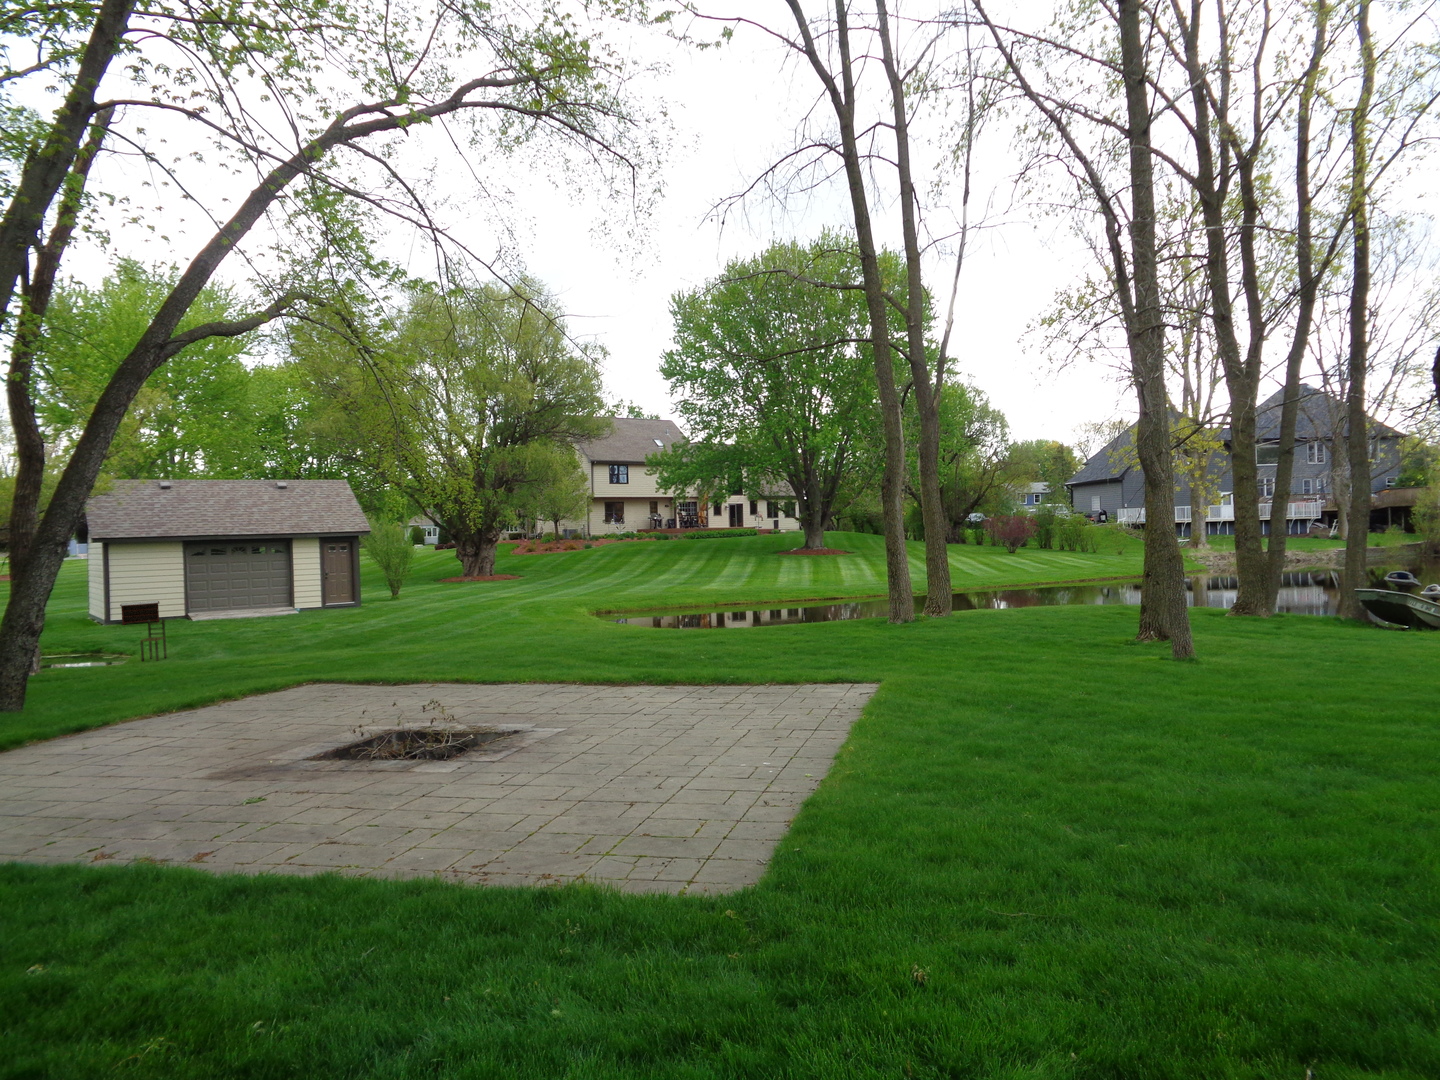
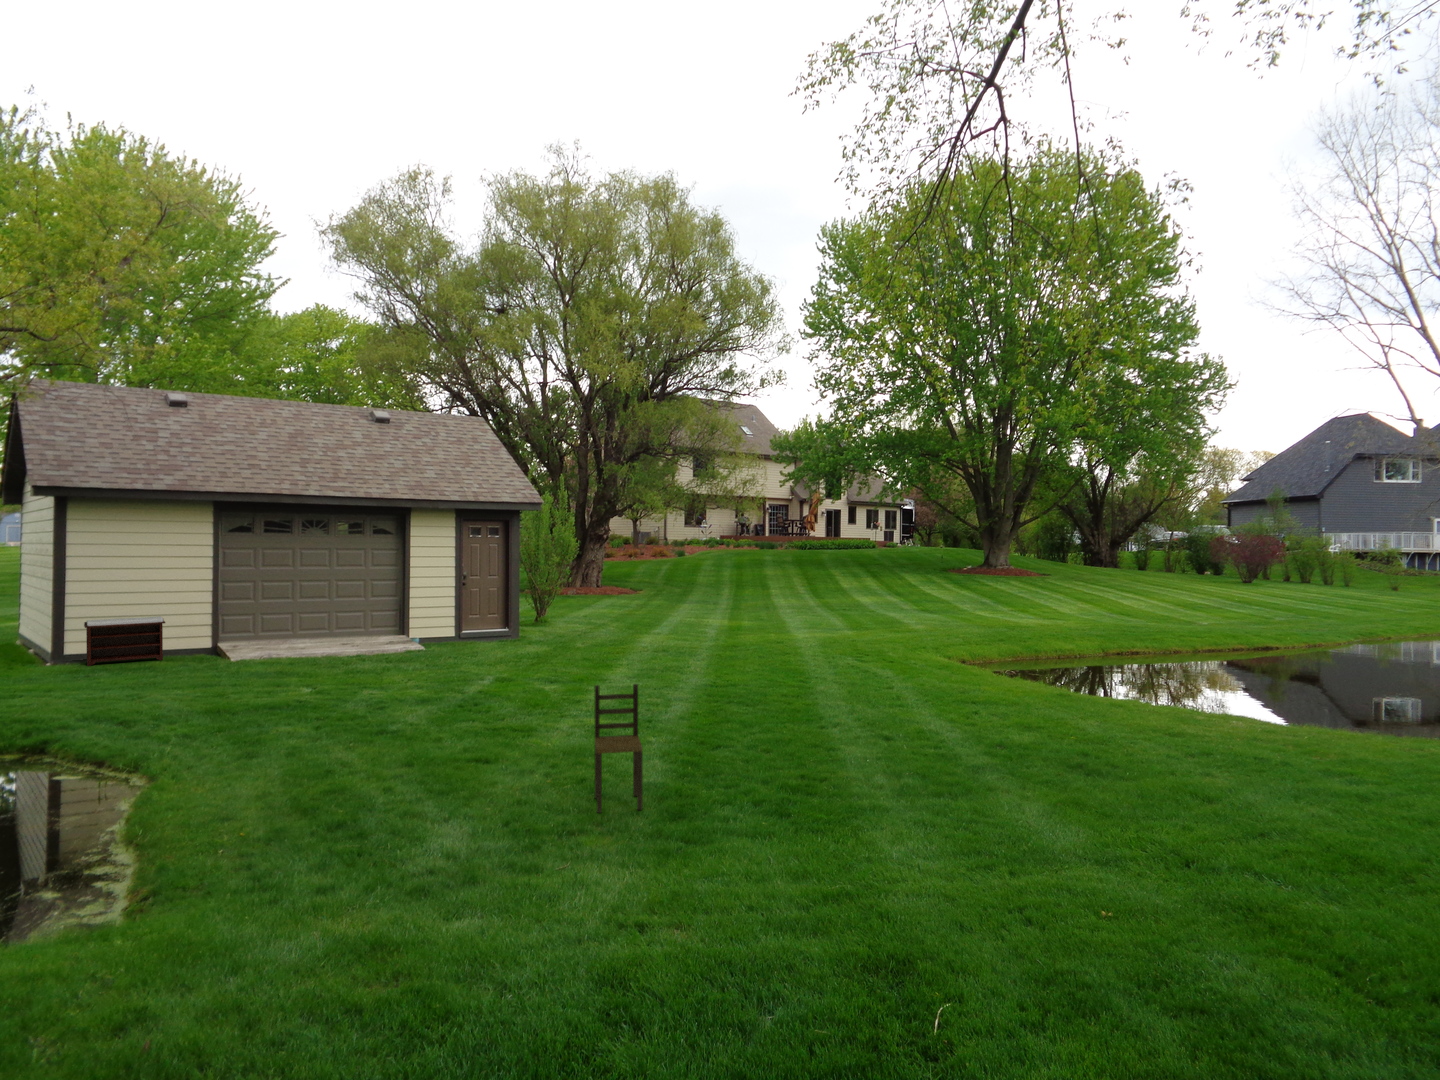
chair: present [140,619,167,661] -> present [594,684,643,813]

